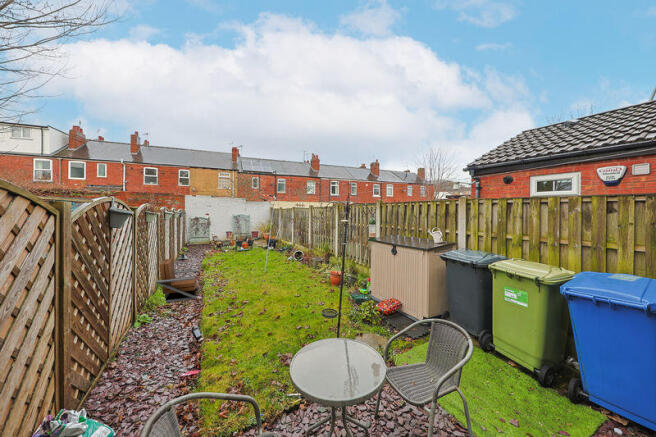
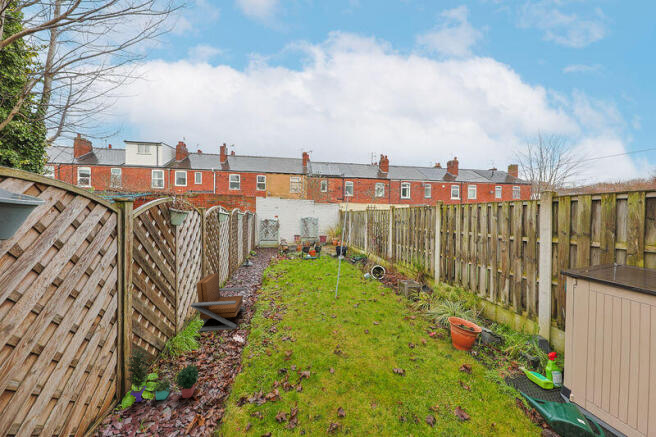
potted plant: none [130,299,186,337] -> present [126,347,199,402]

